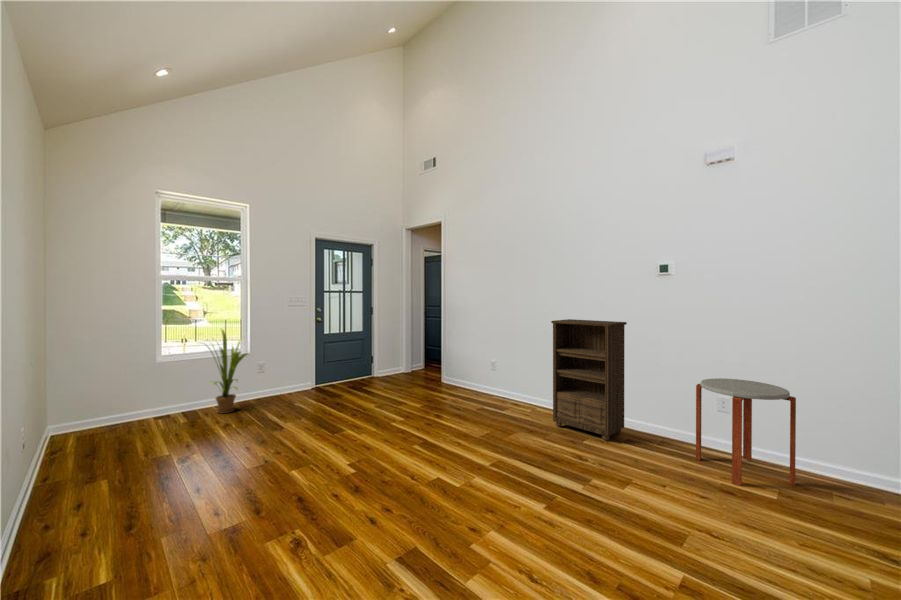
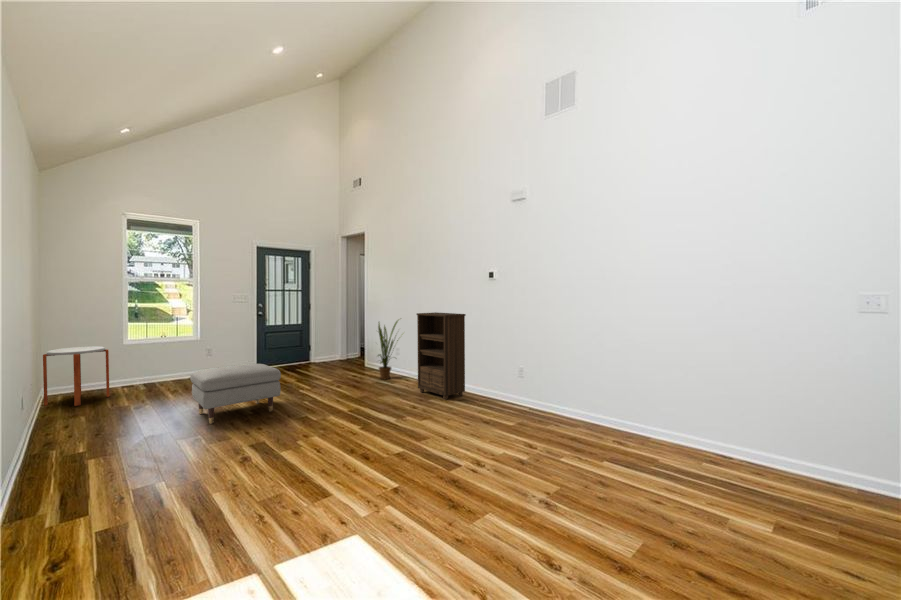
house plant: present [208,328,248,413] -> present [378,320,398,379]
side table: present [696,378,796,486] -> present [43,346,109,406]
ottoman: none [265,393,393,494] -> present [190,364,281,424]

